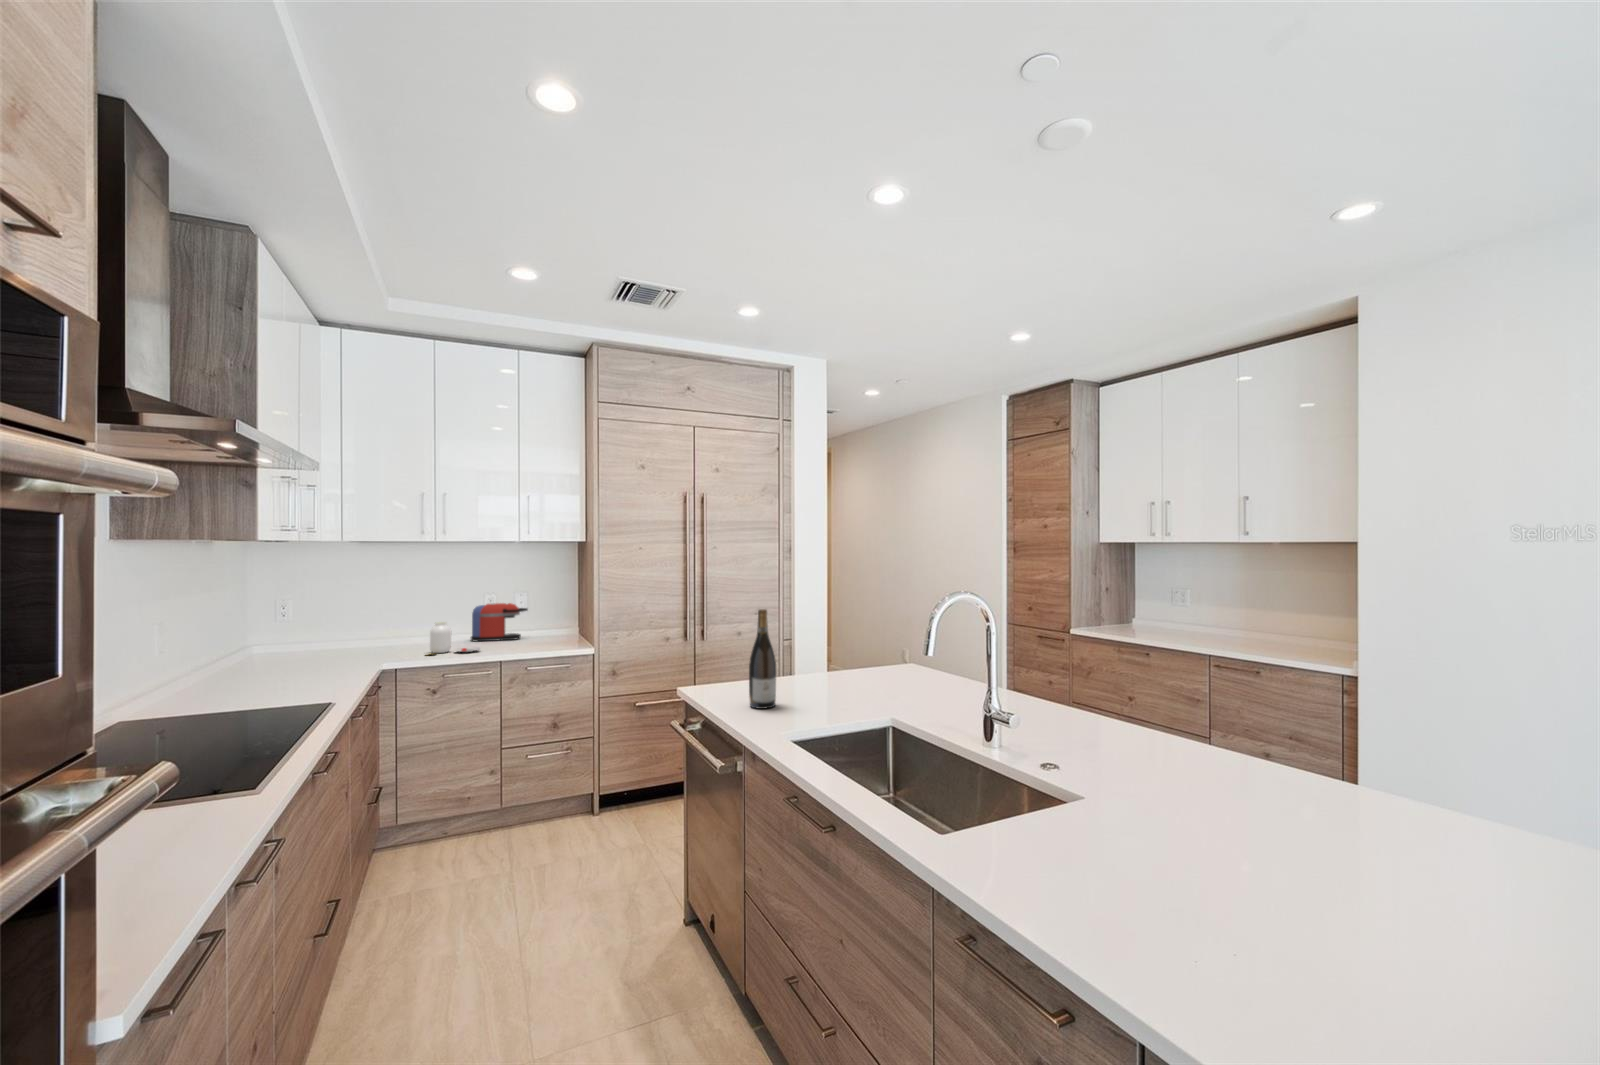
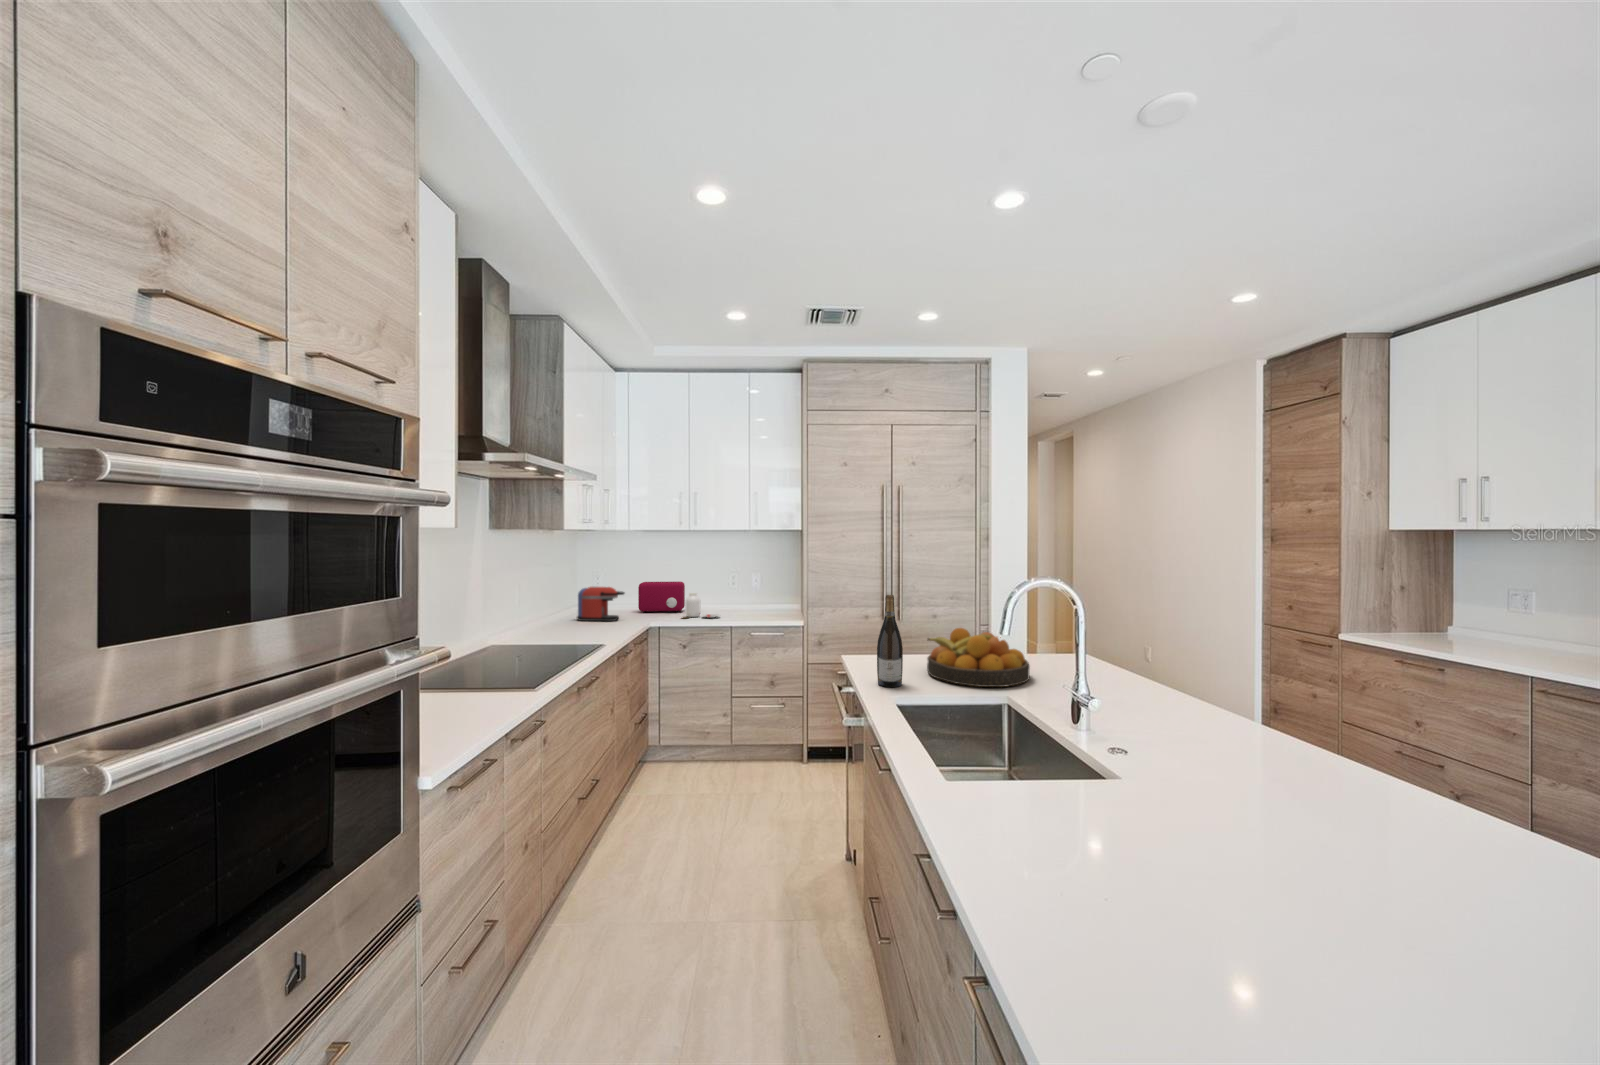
coffee maker: present [471,603,528,641] -> present [577,587,624,621]
toaster: none [352,608,421,652] -> present [638,582,685,613]
fruit bowl: none [786,641,888,699] -> present [927,628,1030,687]

